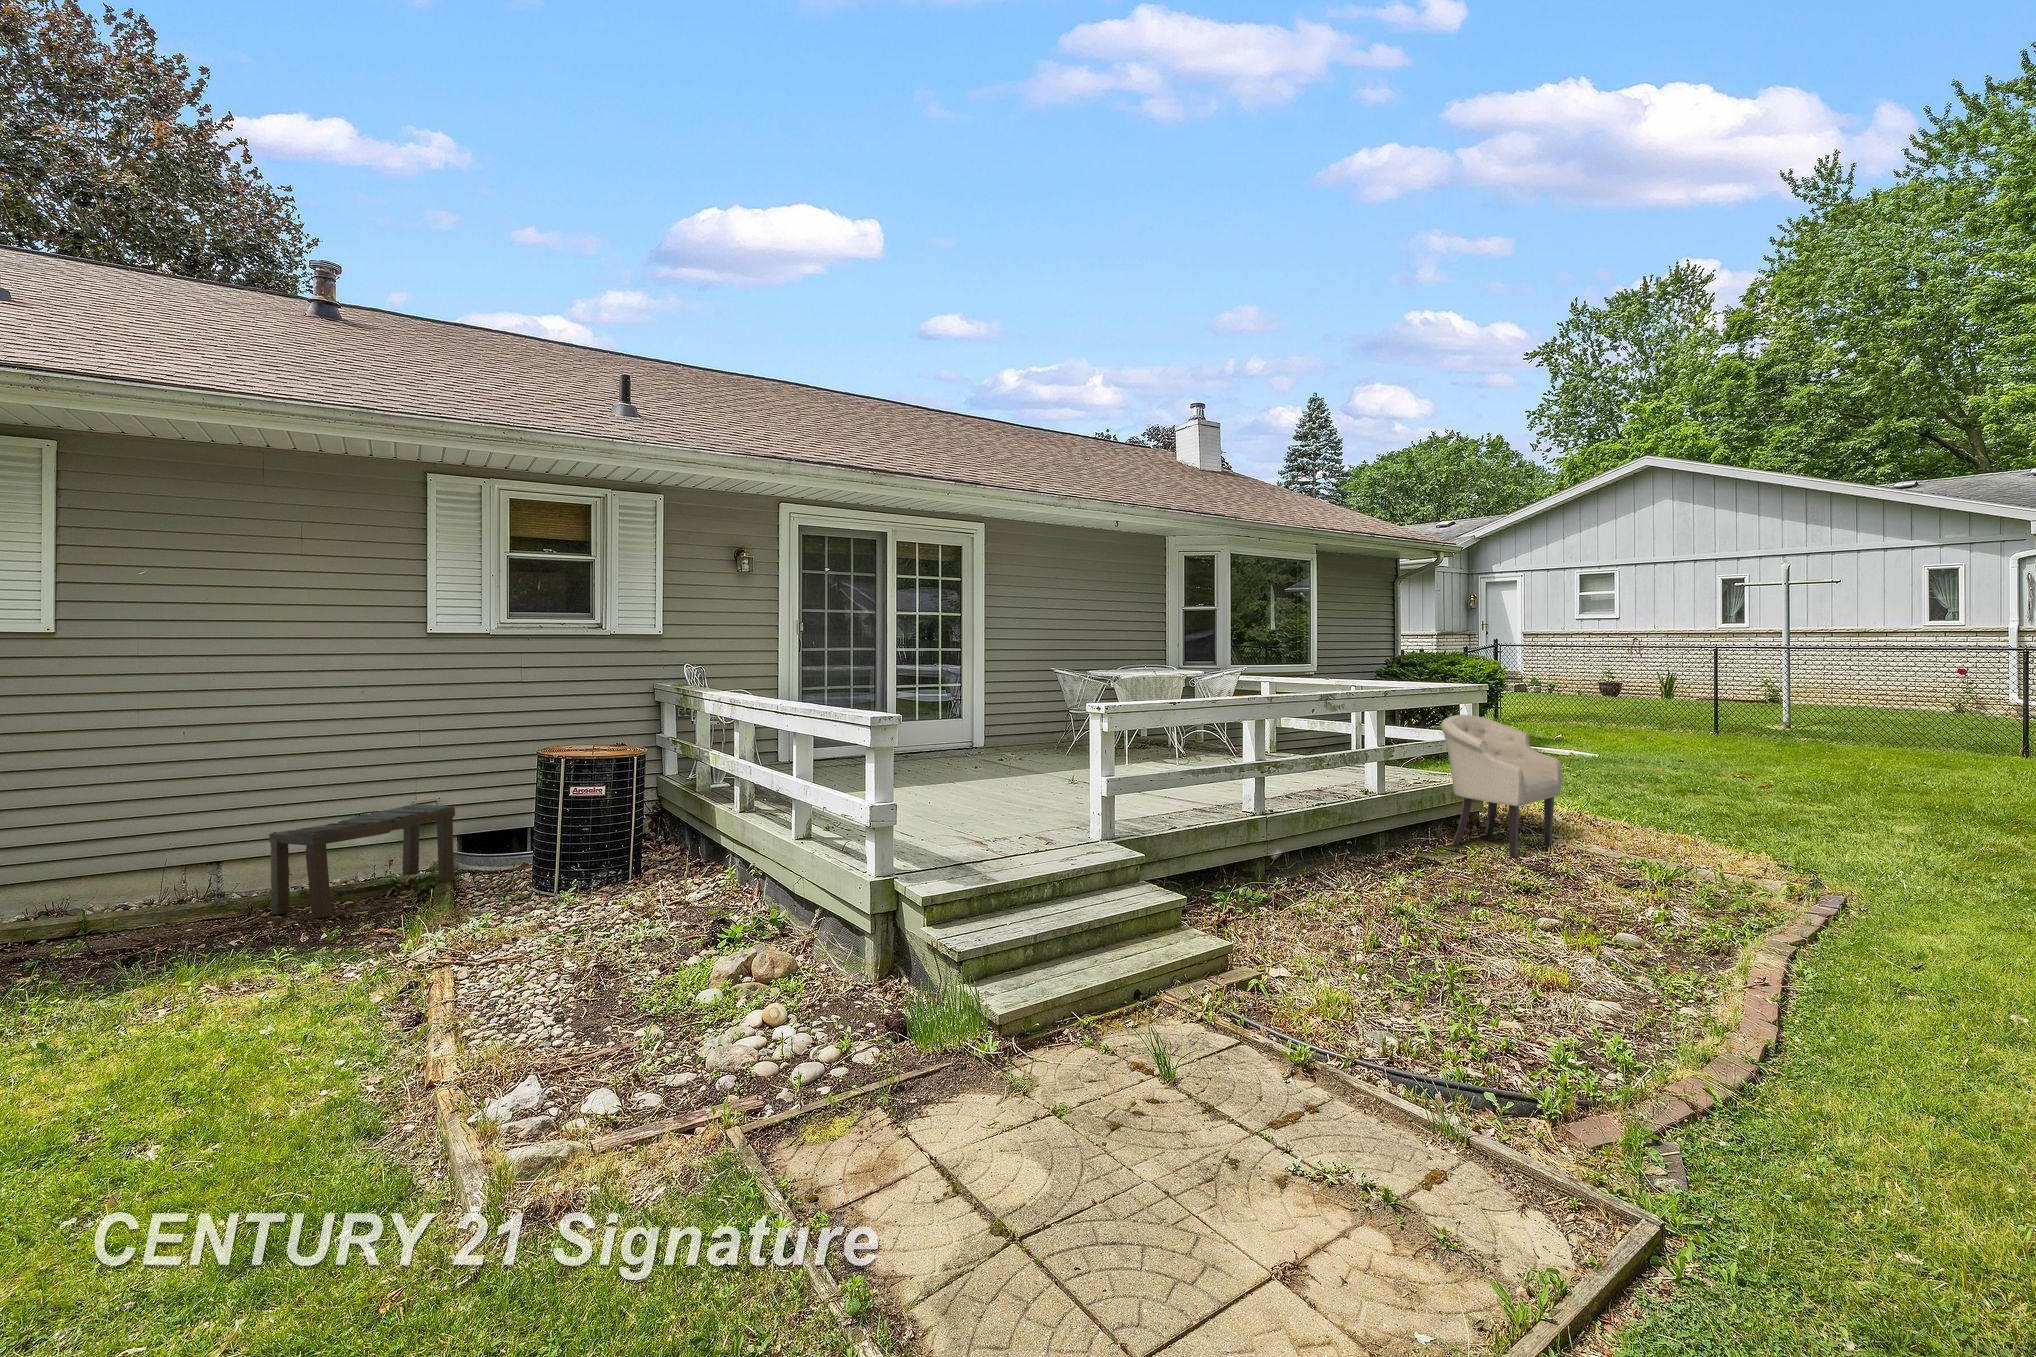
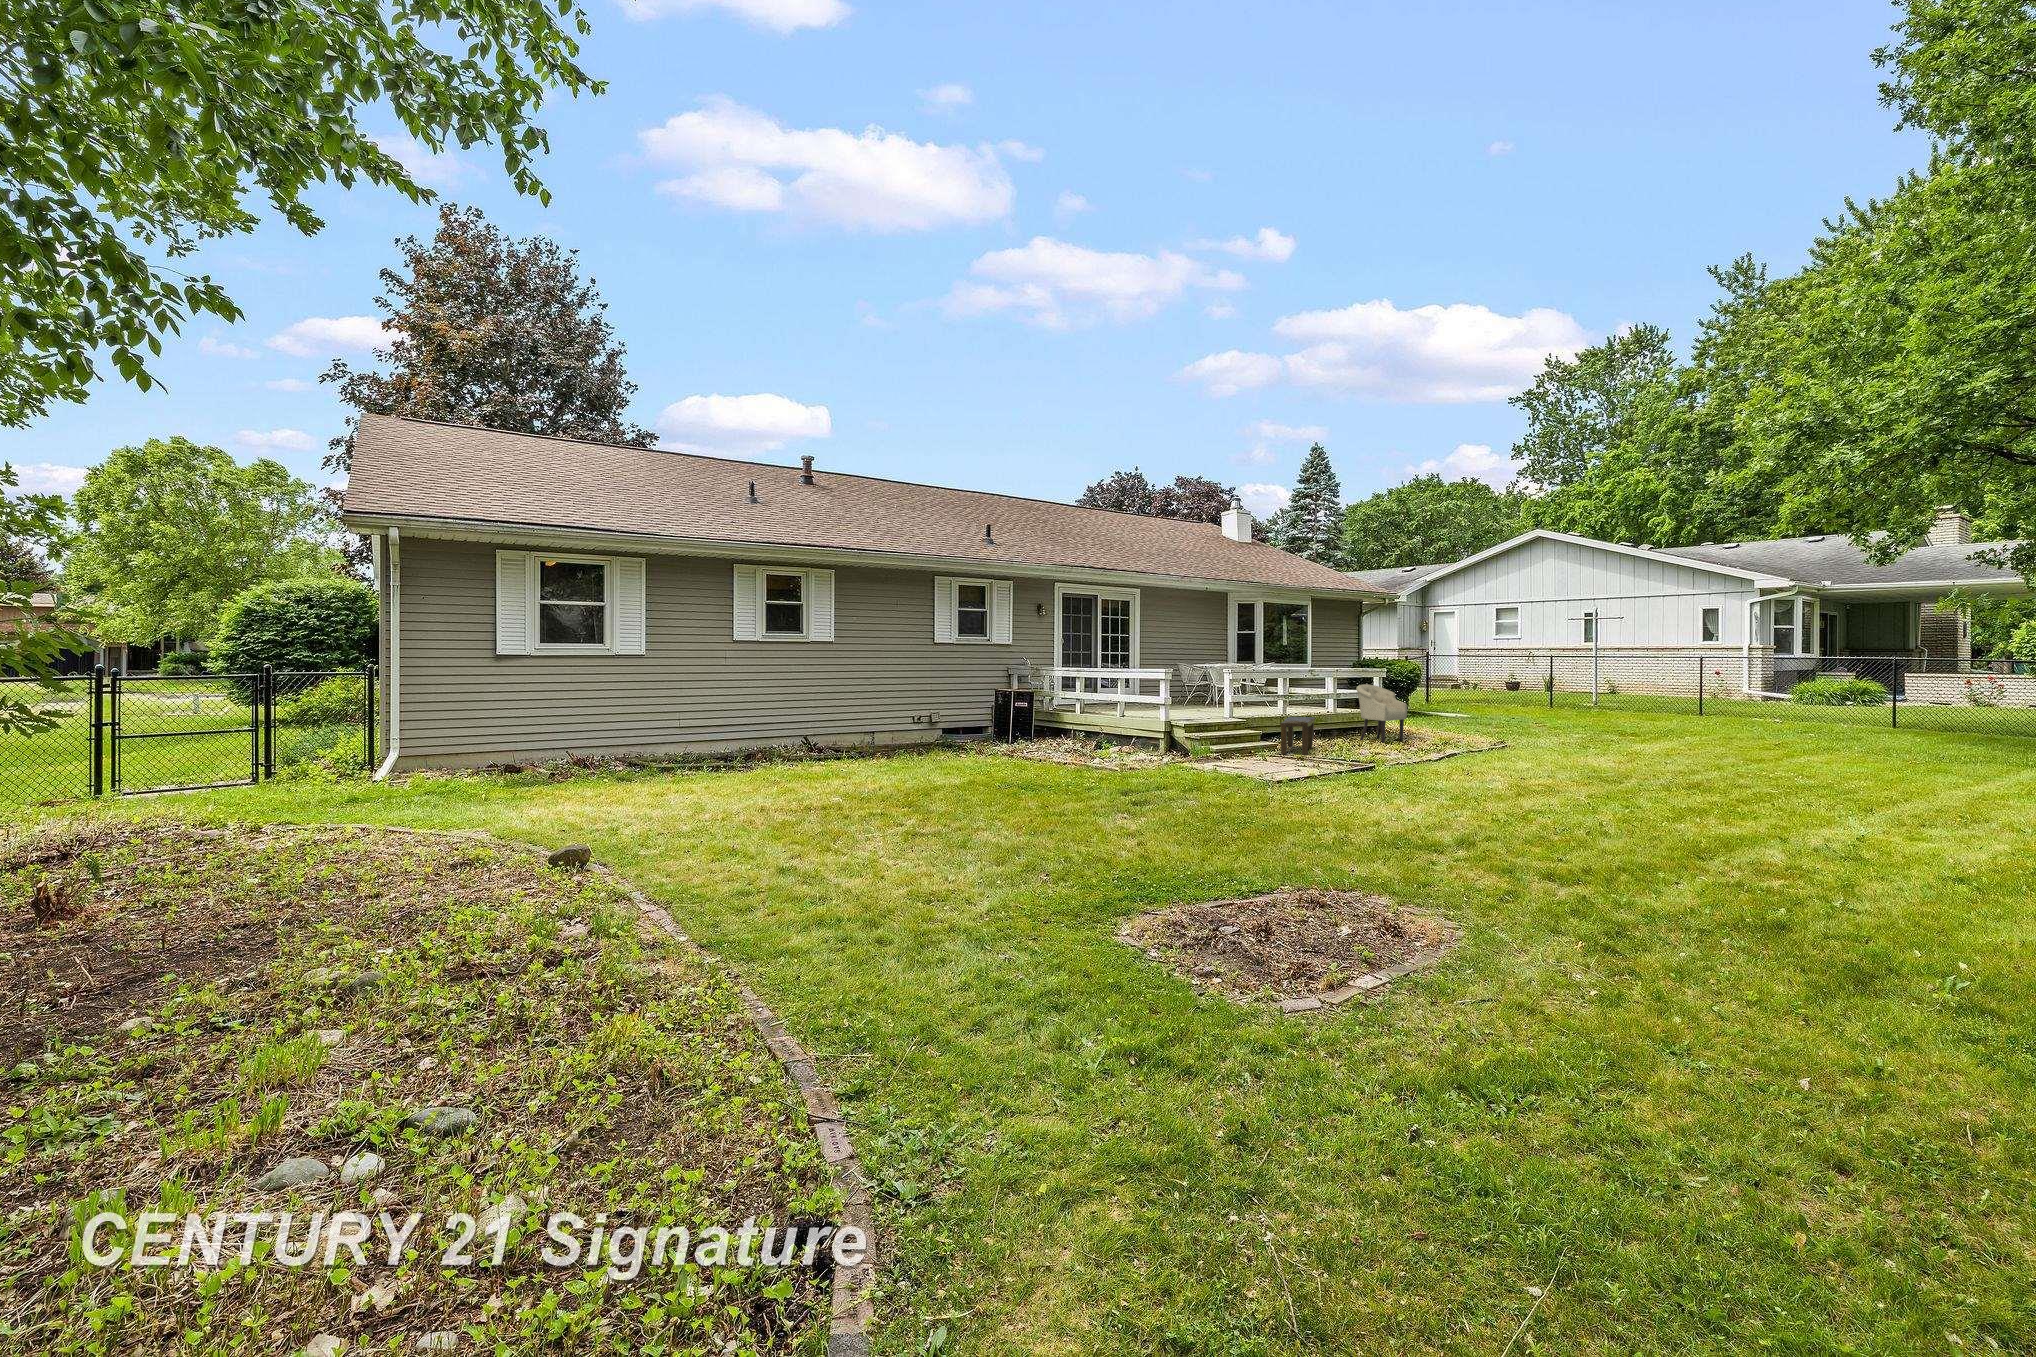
bench: present [269,804,455,918] -> present [1280,717,1315,755]

